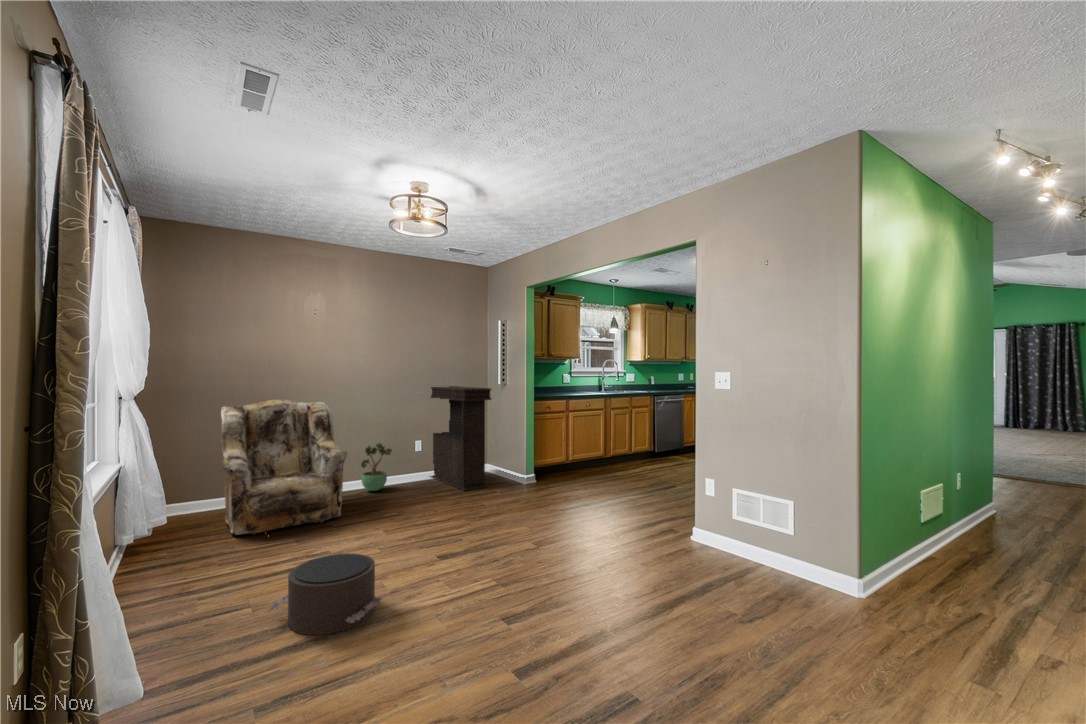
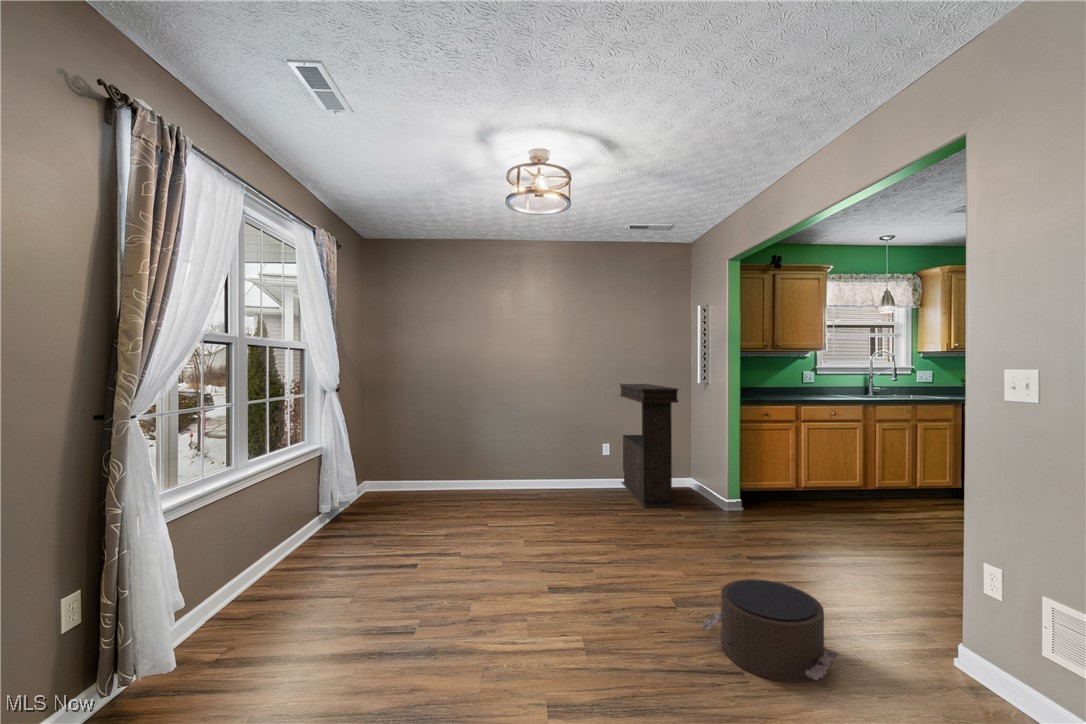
armchair: present [221,400,347,535] -> none [402,394,509,524]
potted plant: present [361,443,392,491] -> none [541,442,573,492]
pouf: present [269,553,381,635] -> present [700,579,839,682]

